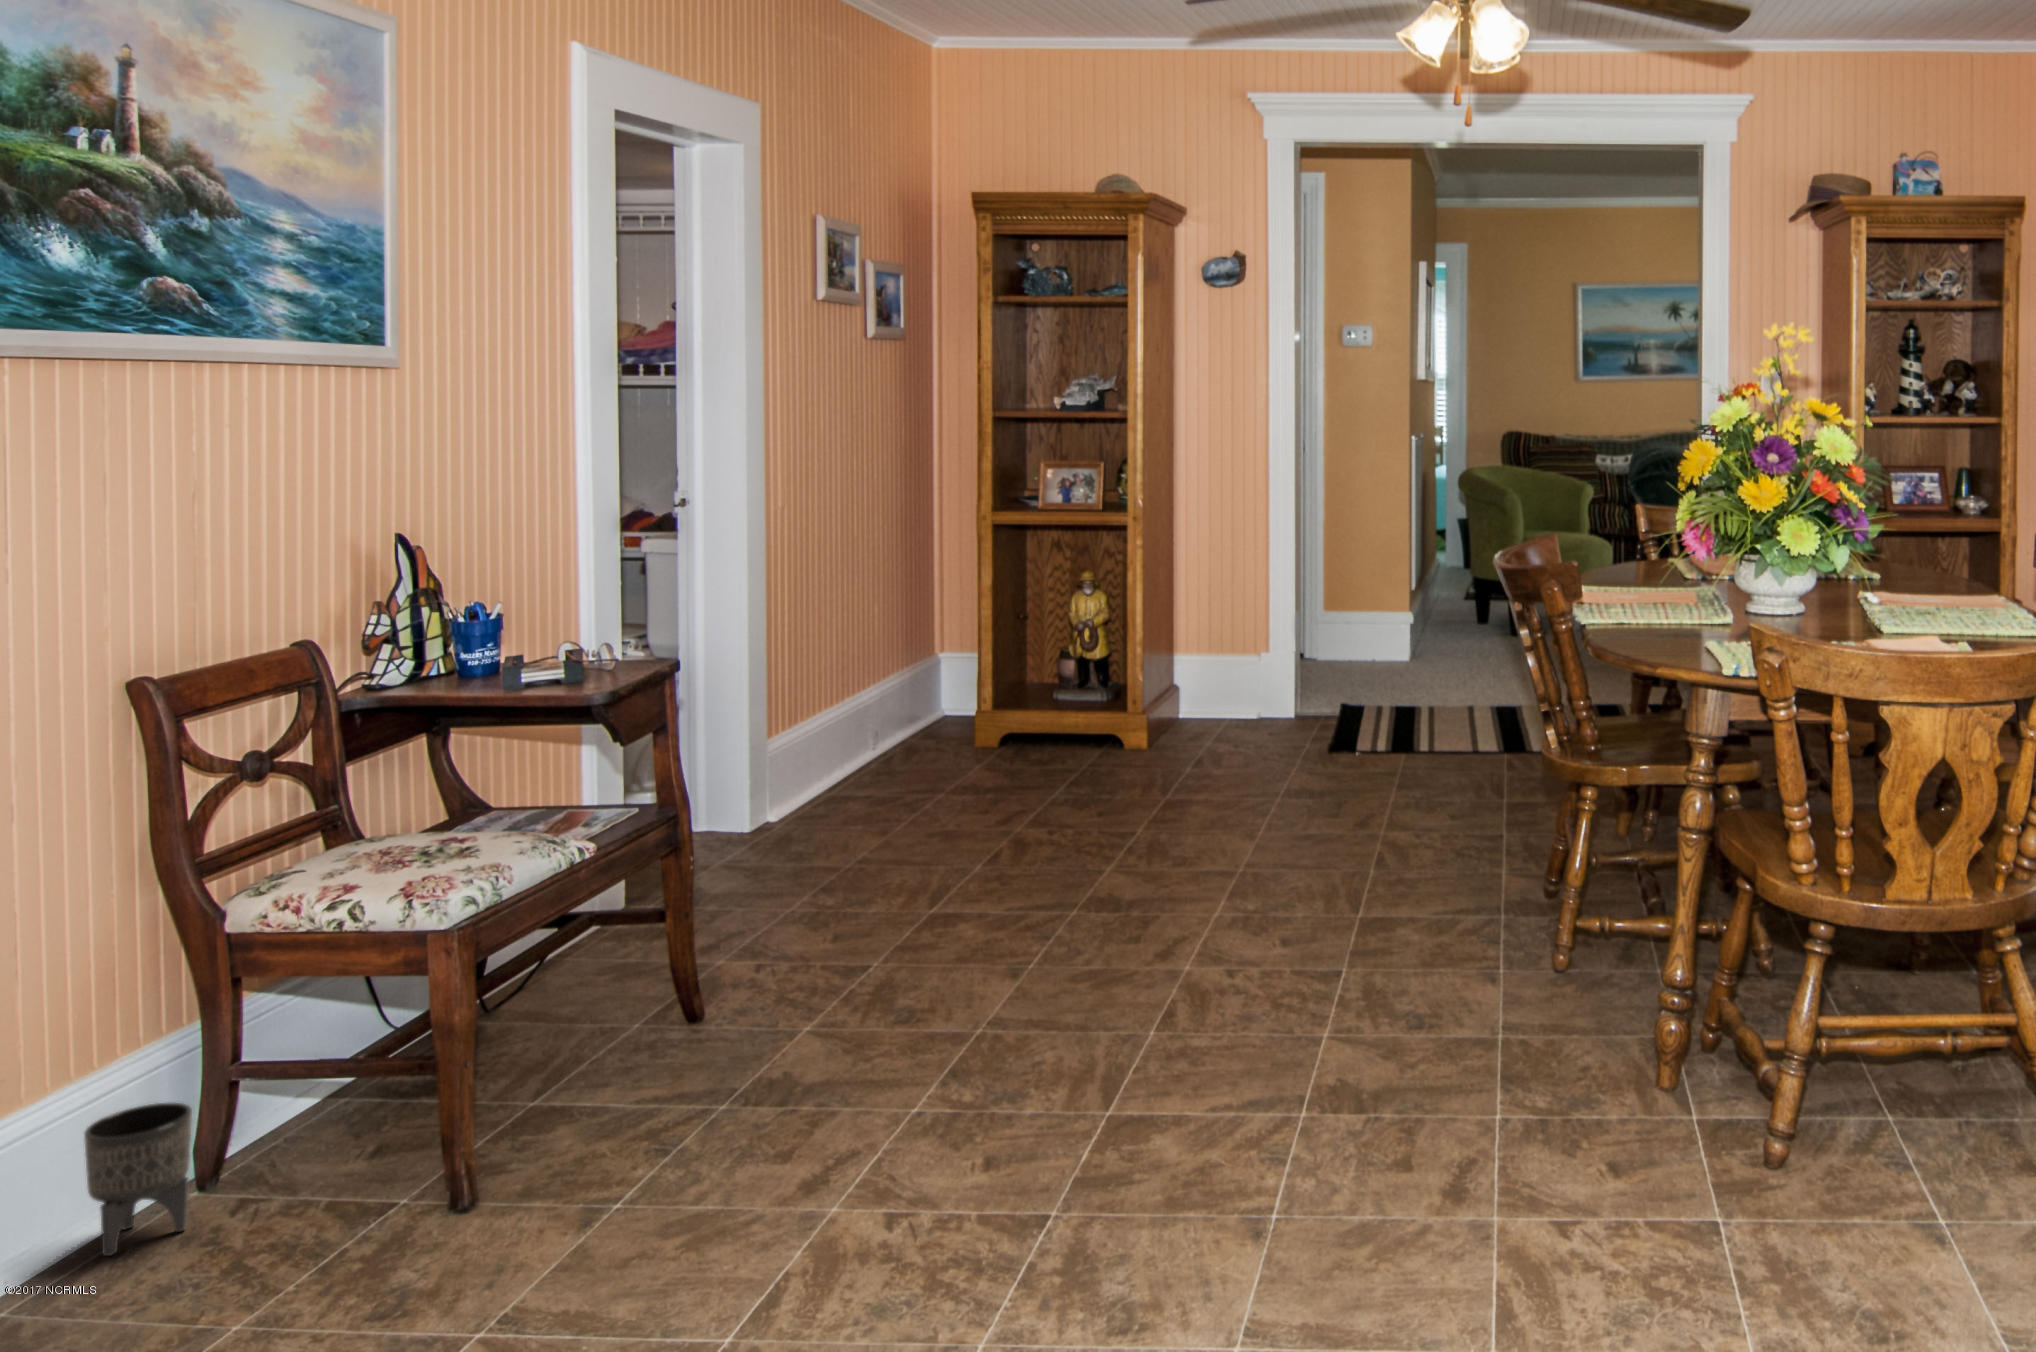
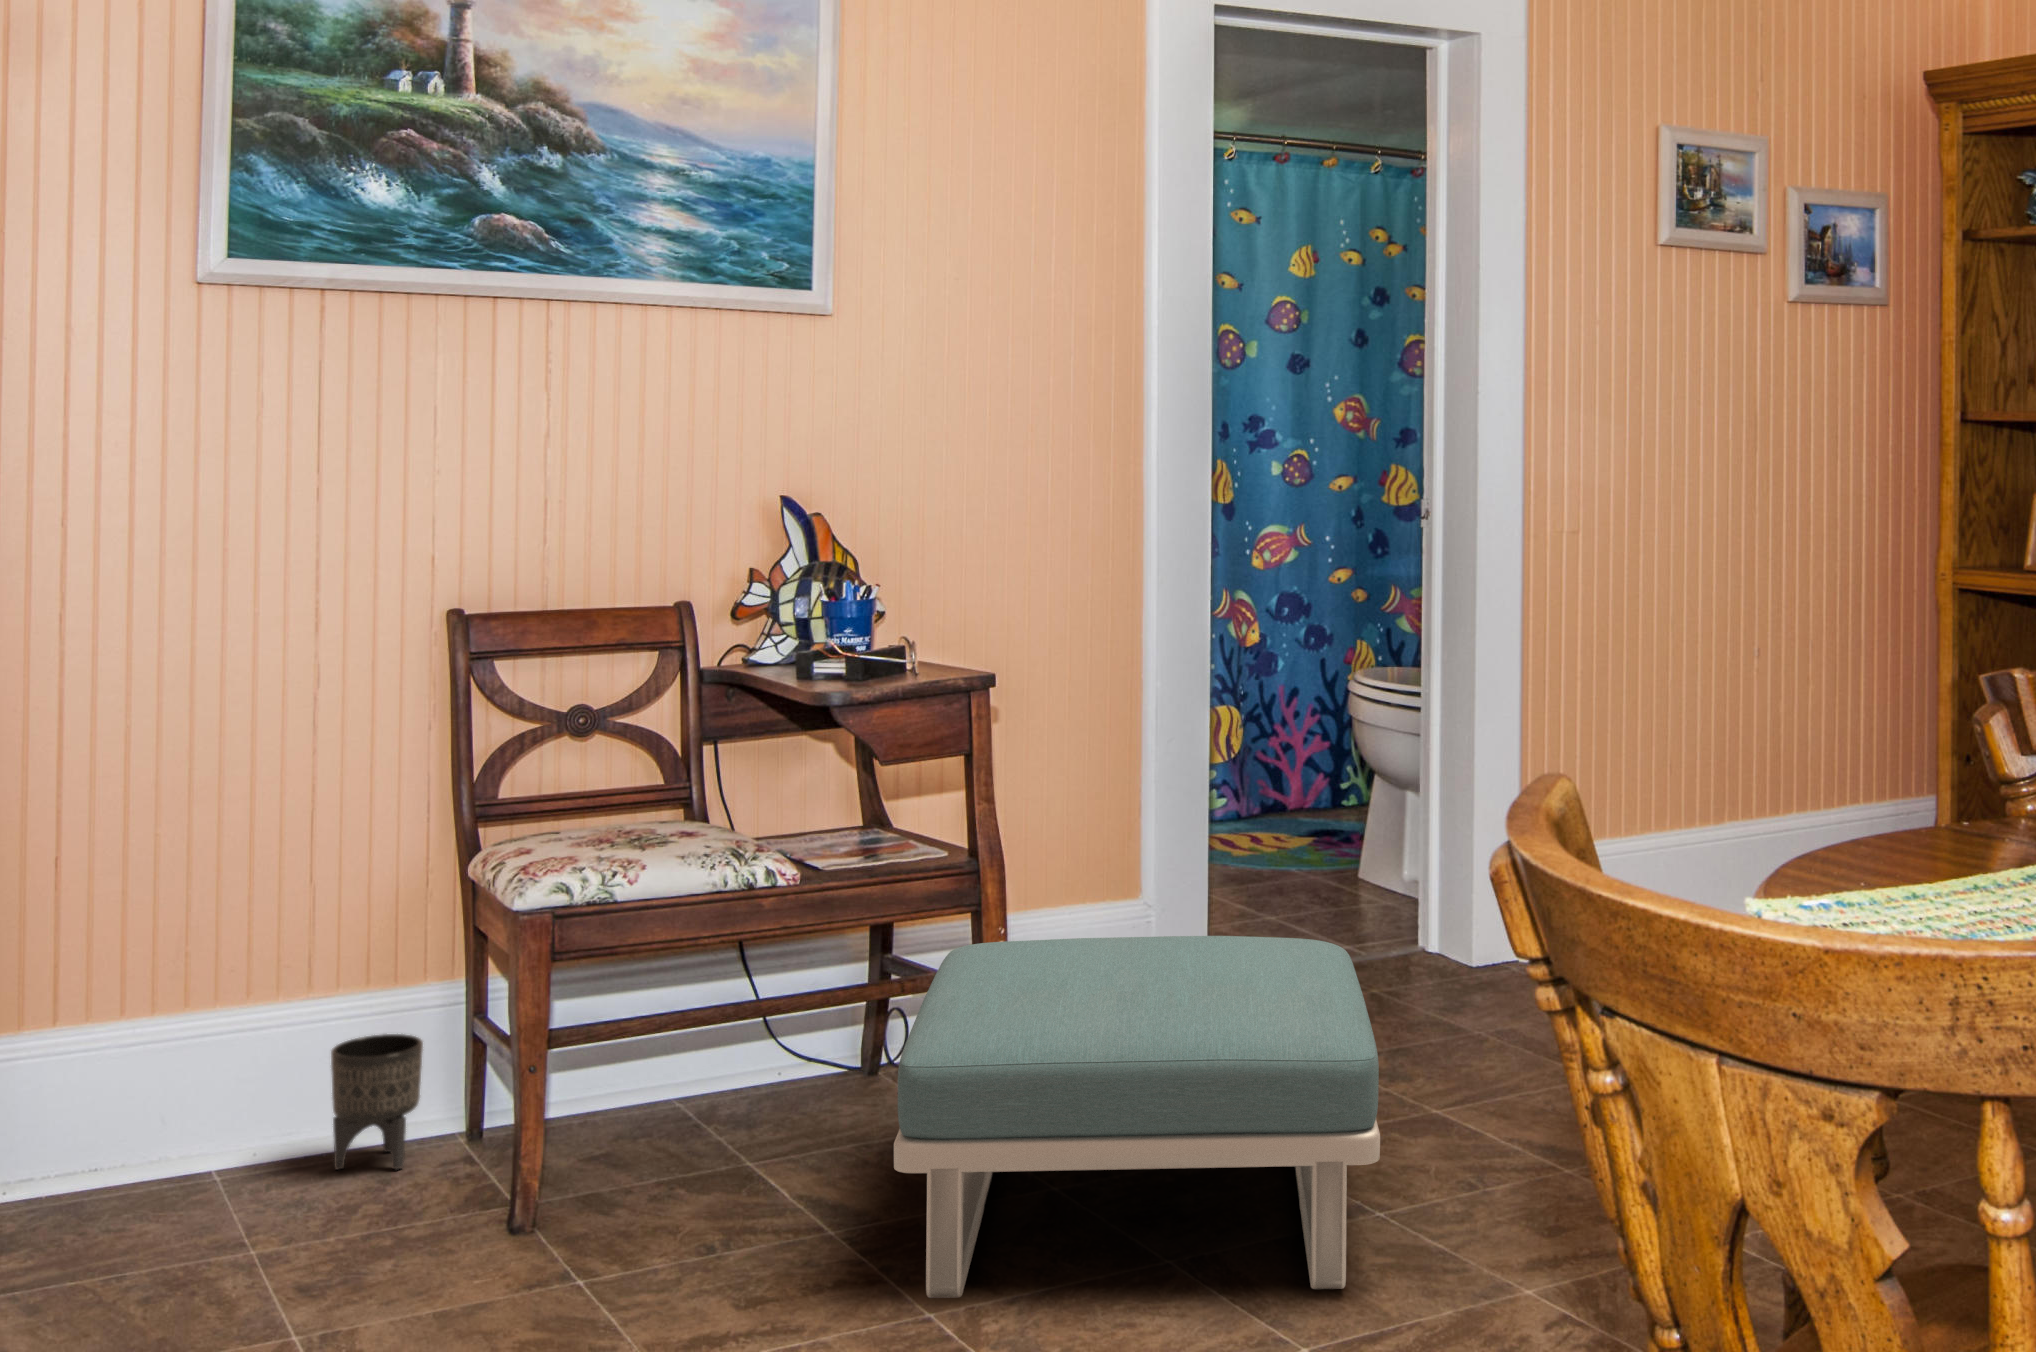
footstool: none [646,814,1111,1106] -> present [894,936,1380,1298]

